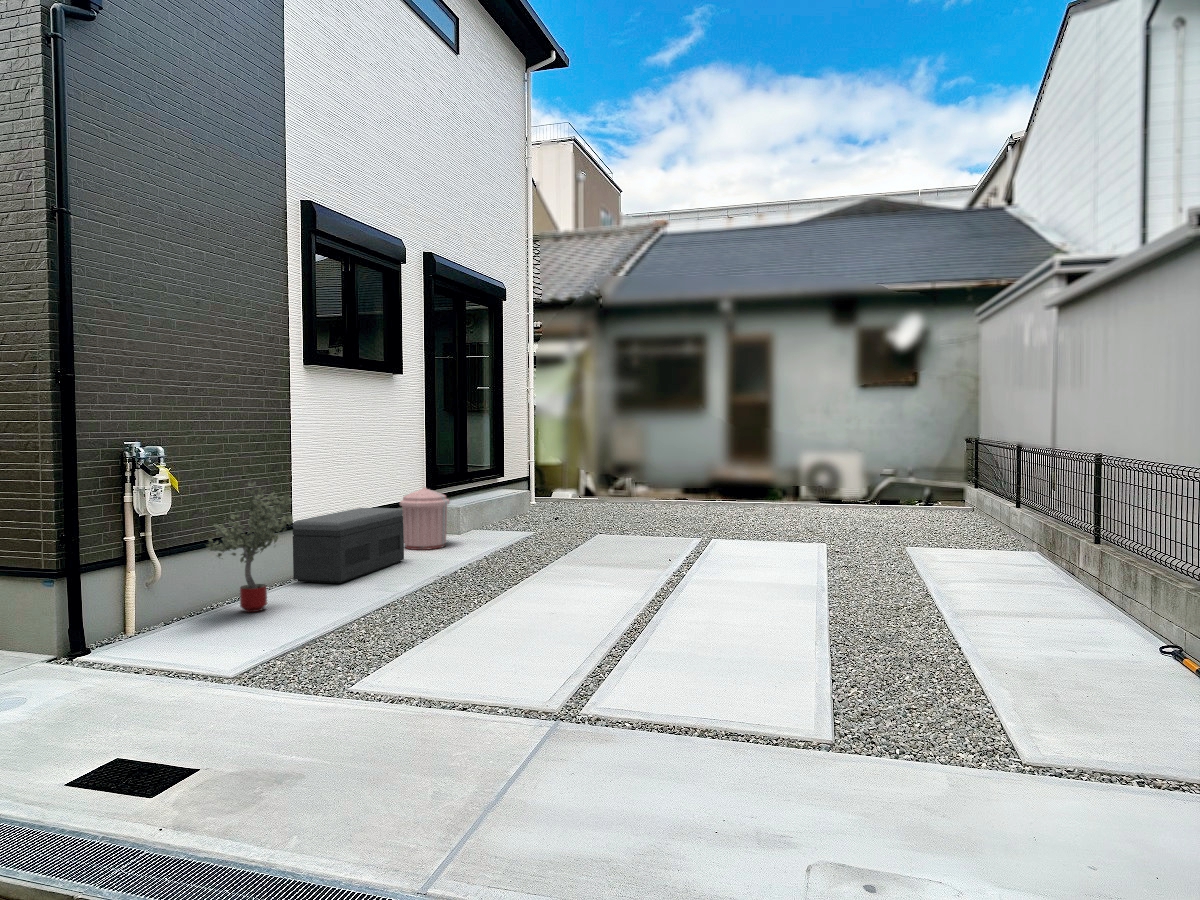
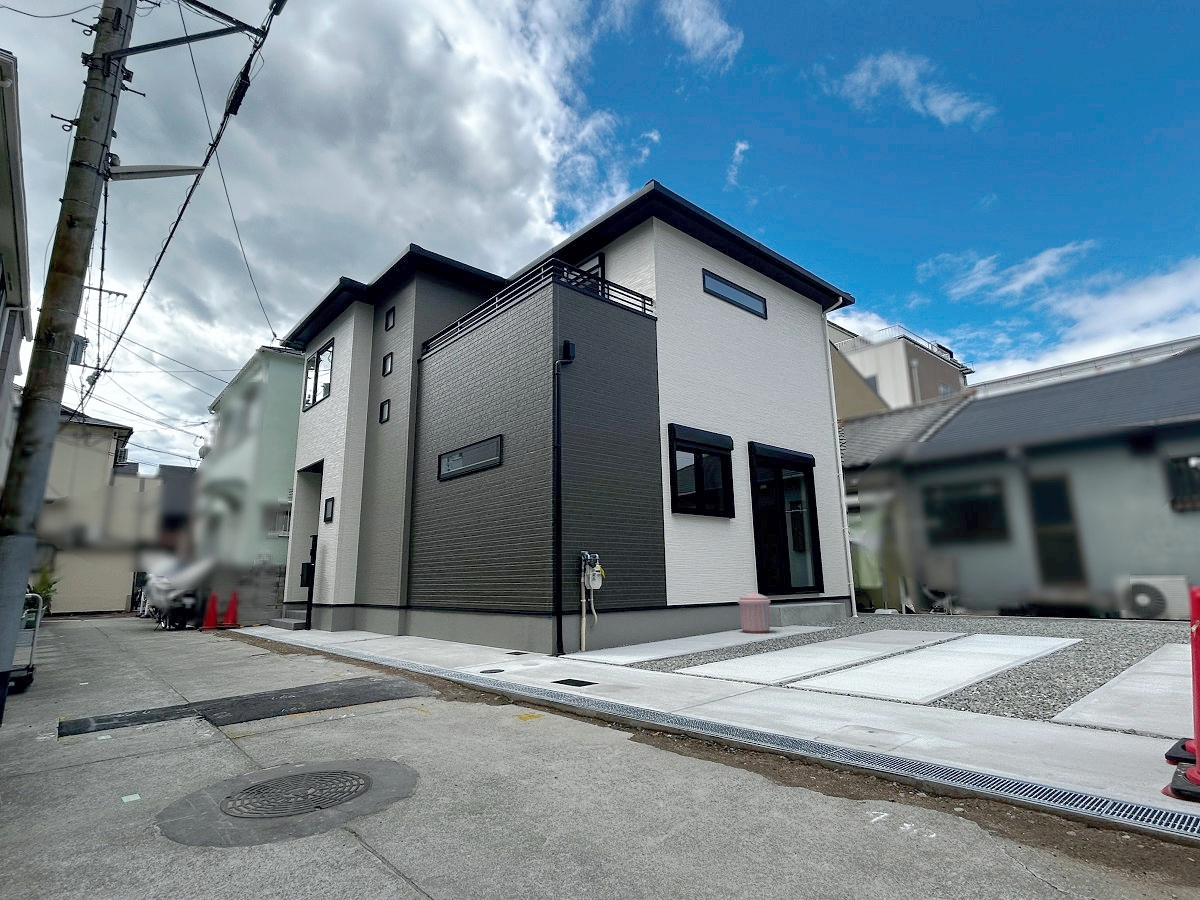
potted tree: present [207,481,293,612] -> none [618,576,663,649]
storage bench: present [293,508,404,583] -> none [667,601,737,643]

